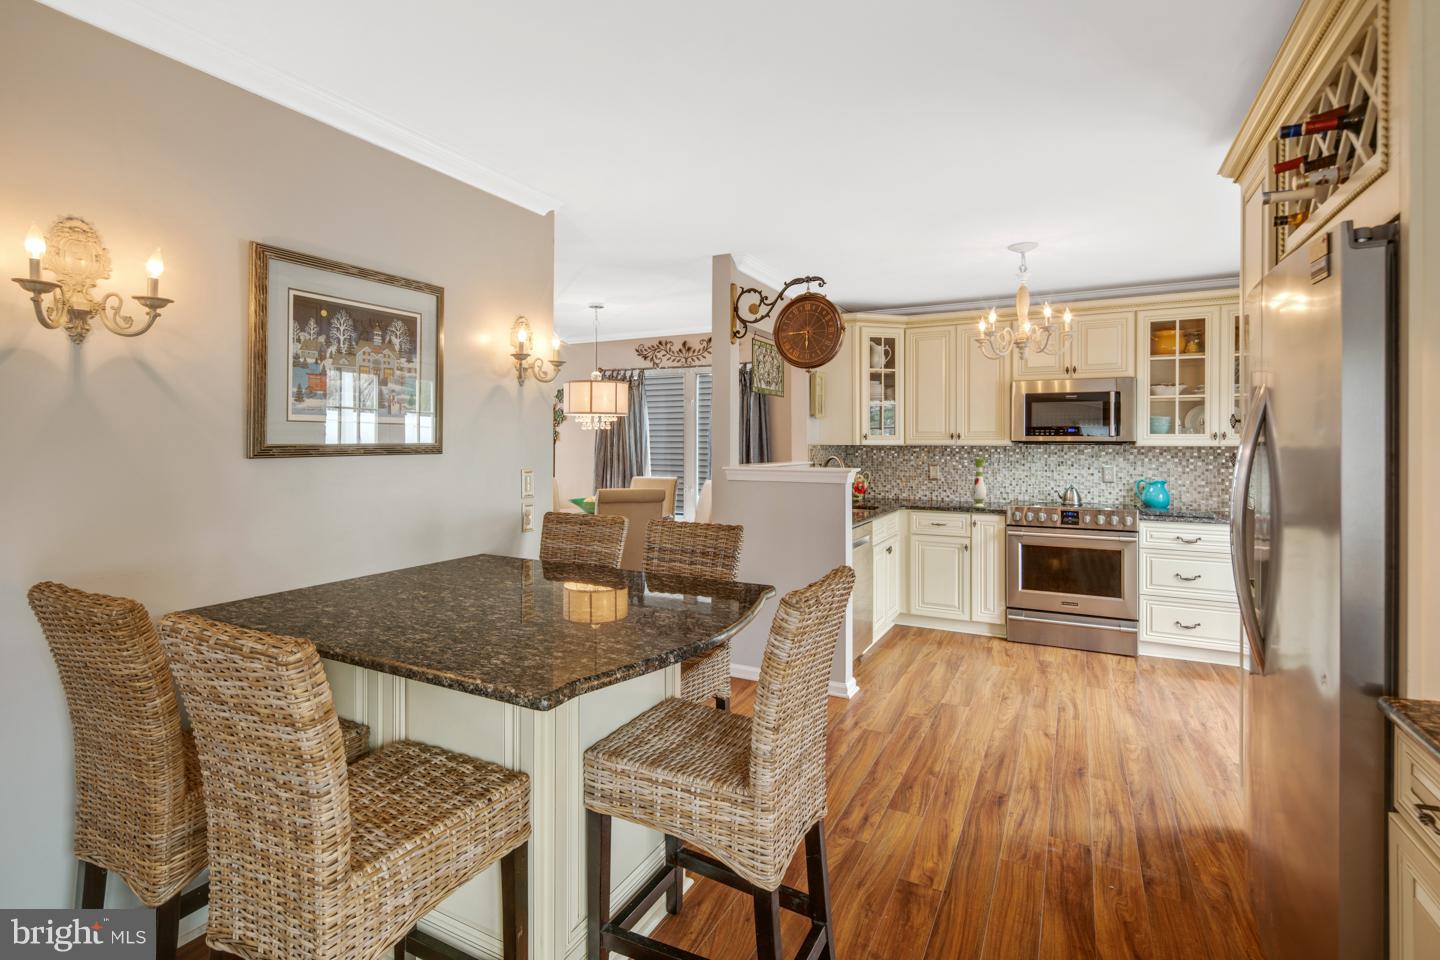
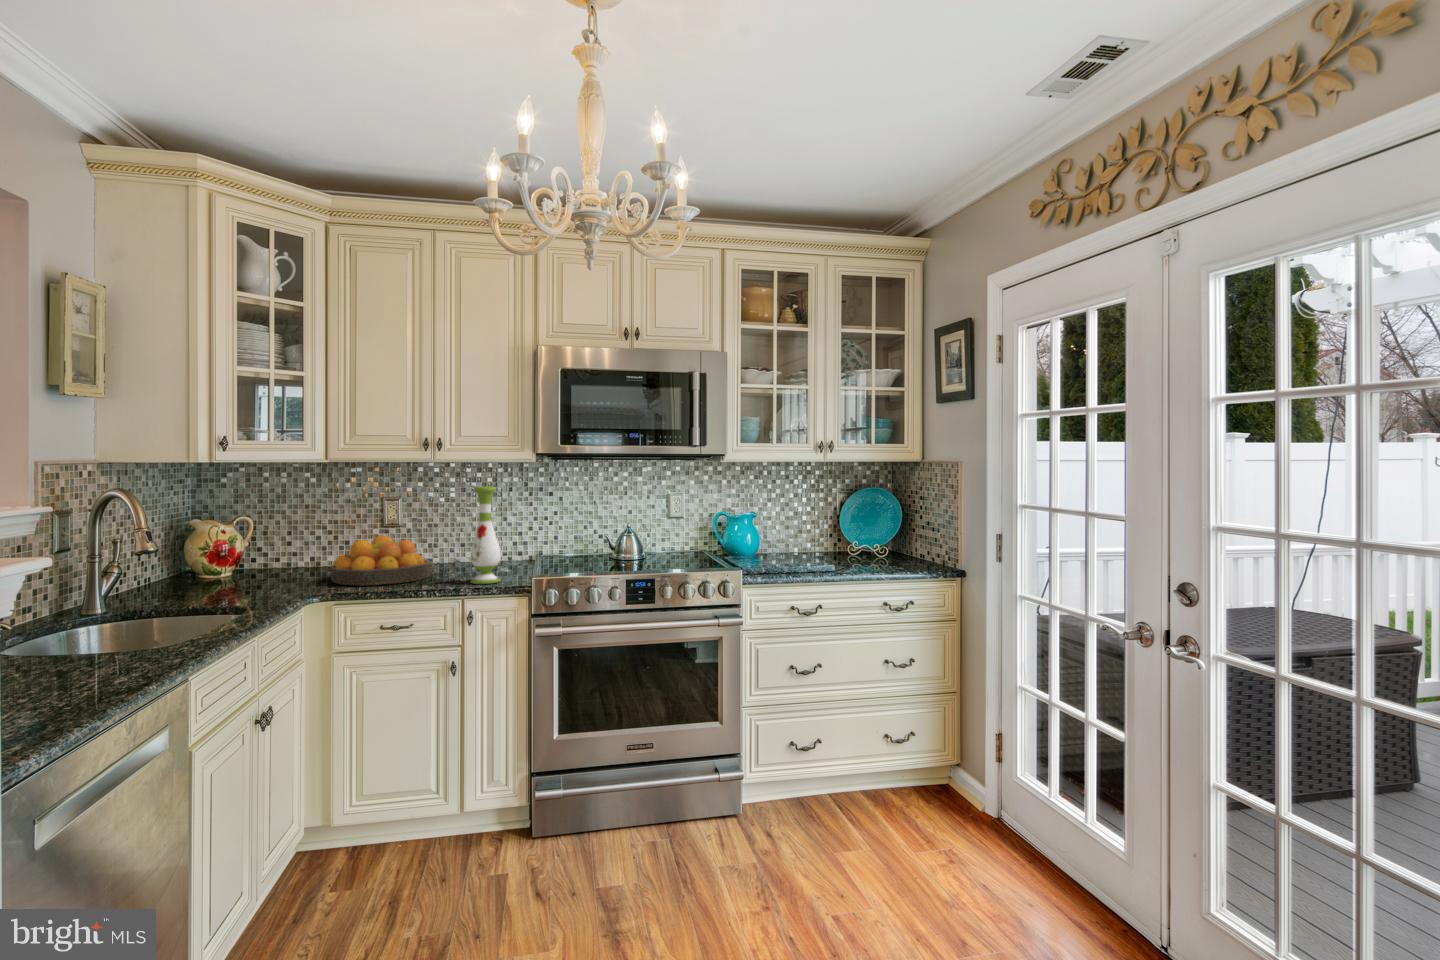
fruit bowl: none [904,483,952,506] -> present [330,535,430,585]

